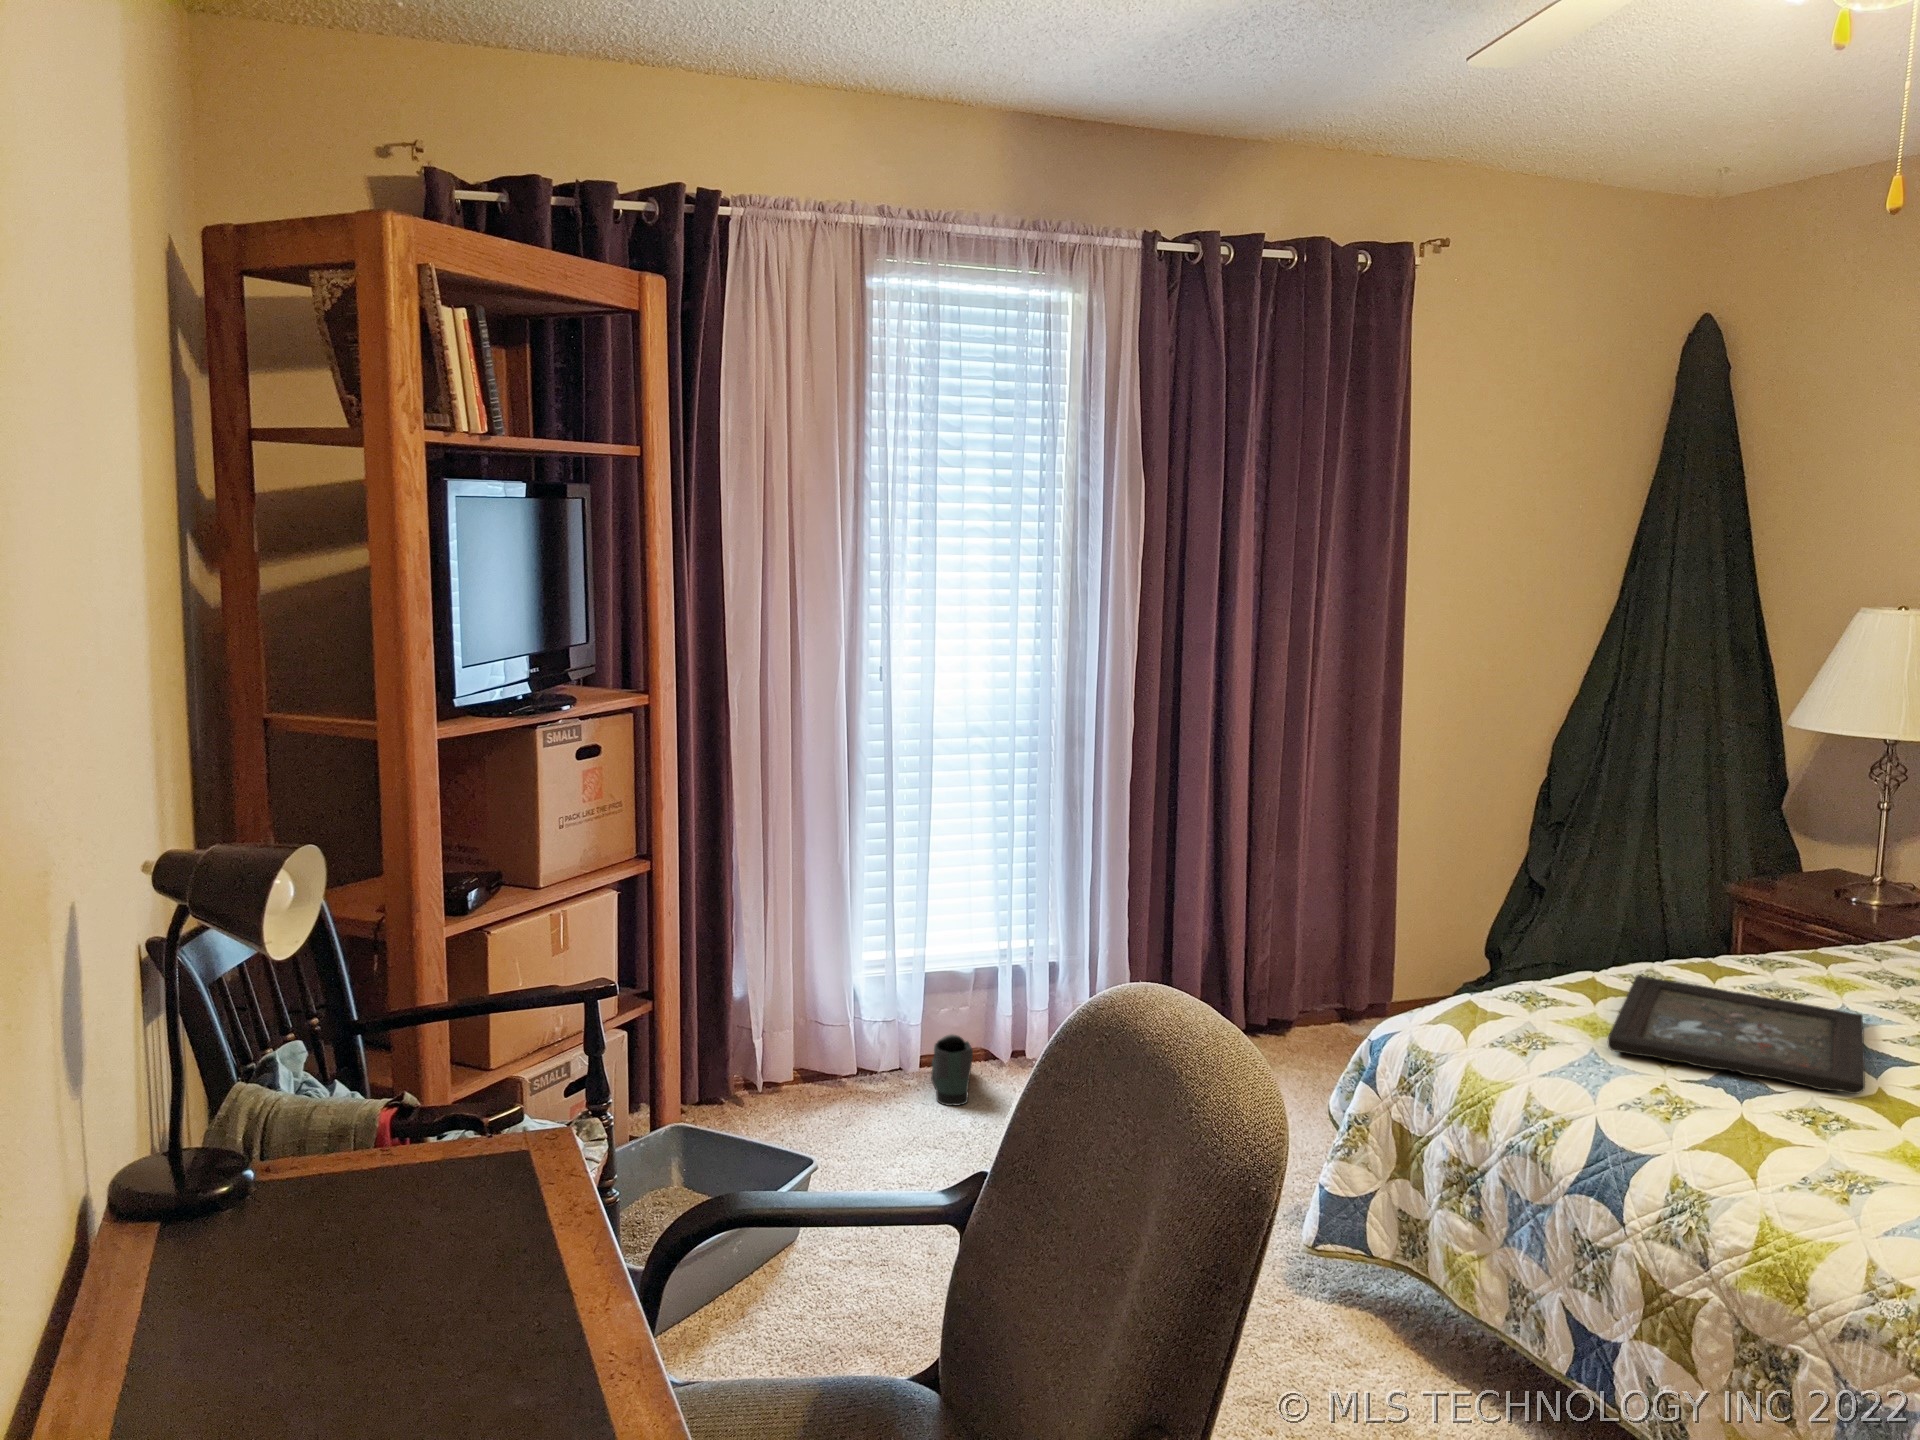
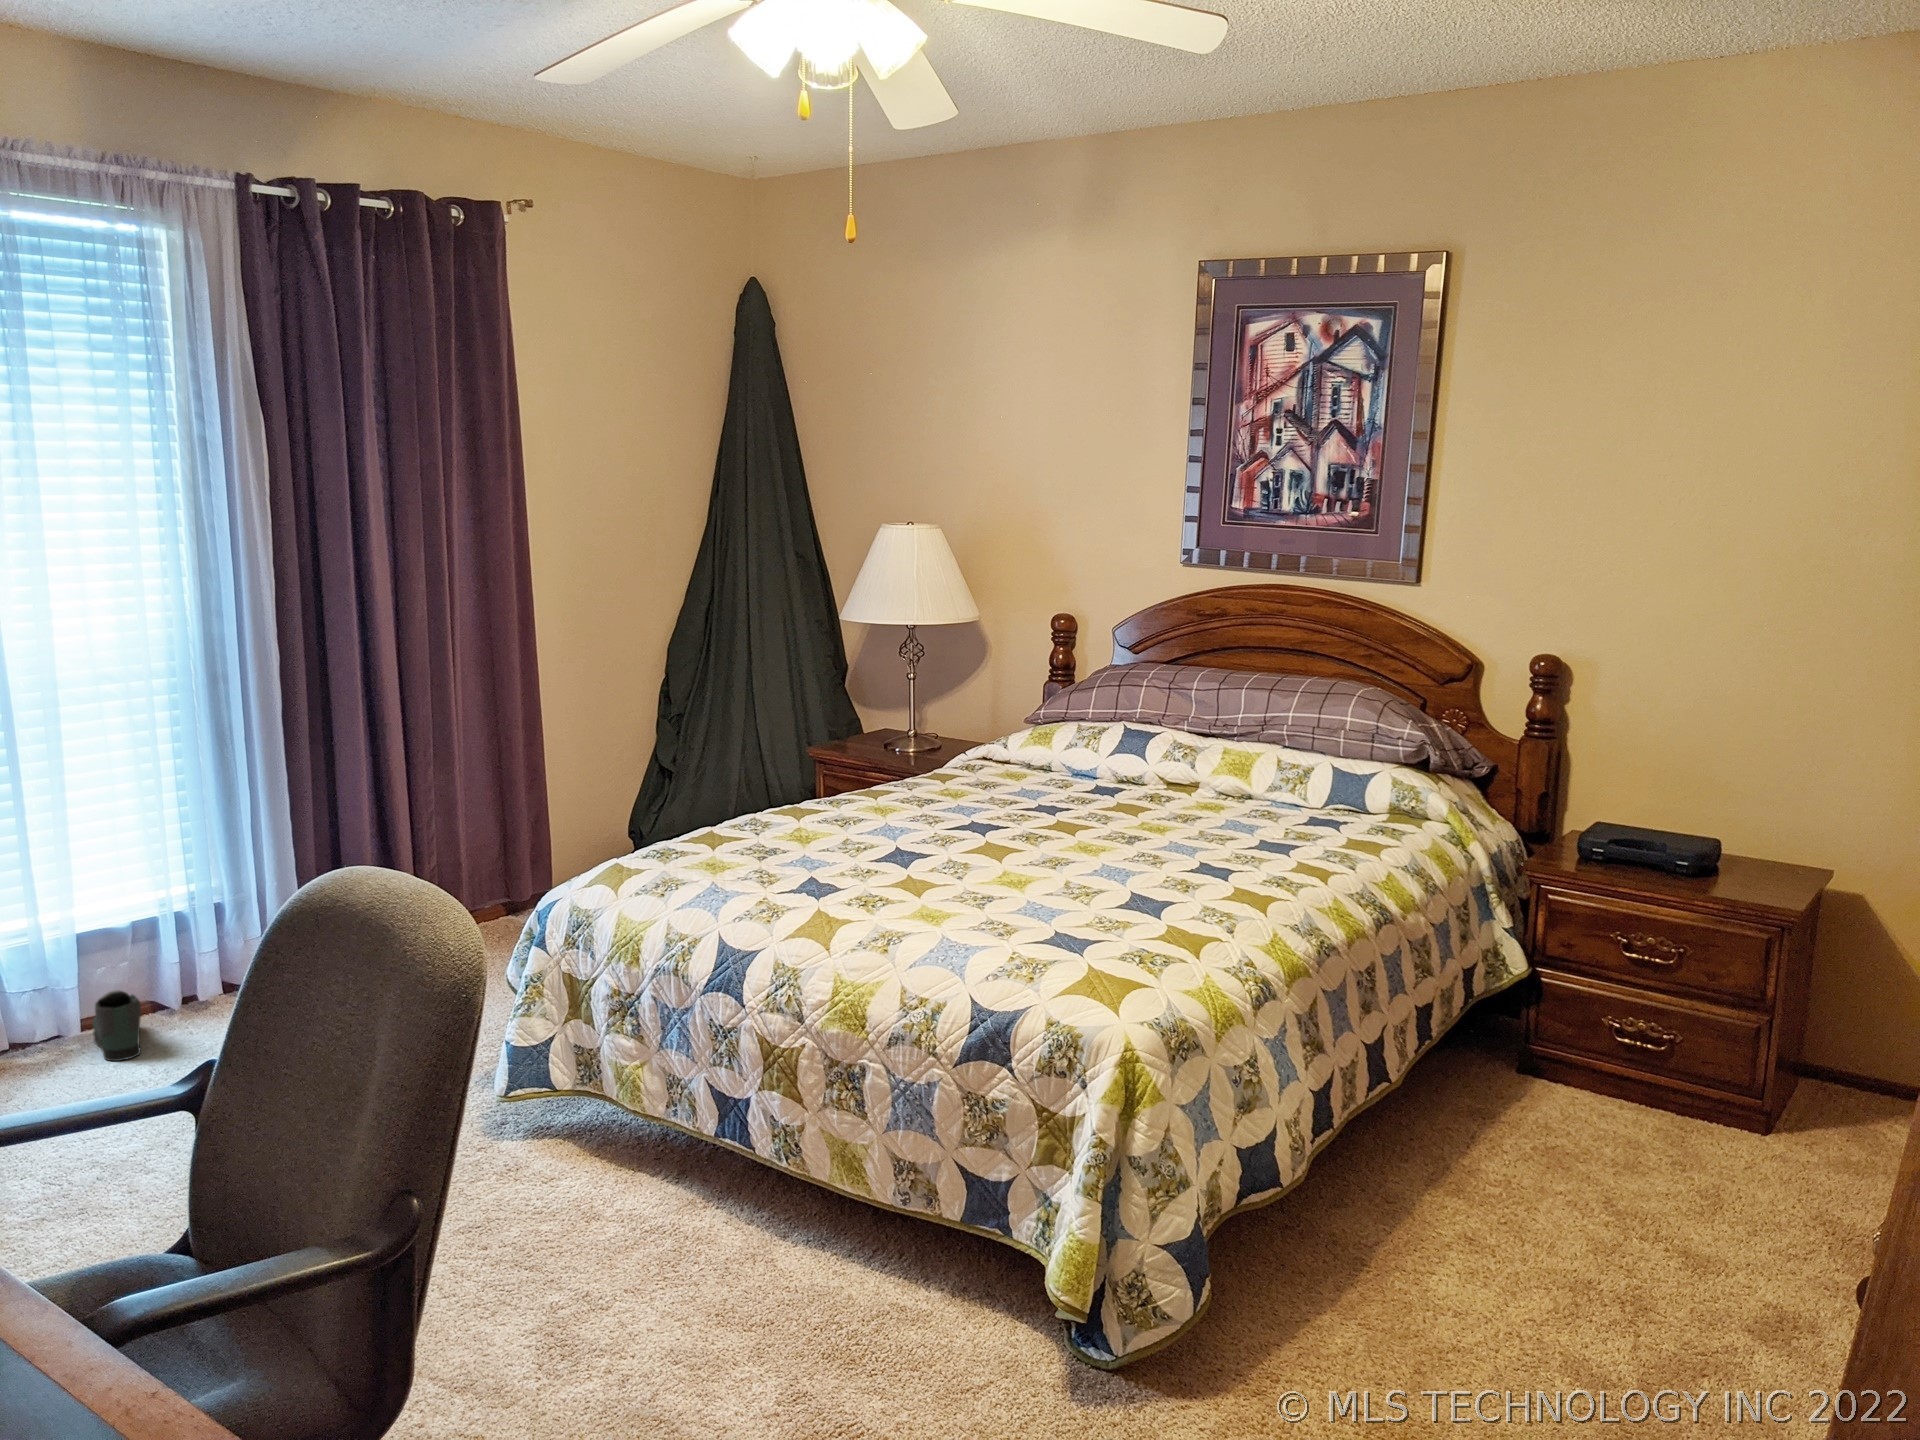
tray: present [1608,976,1865,1094] -> none [723,824,899,883]

